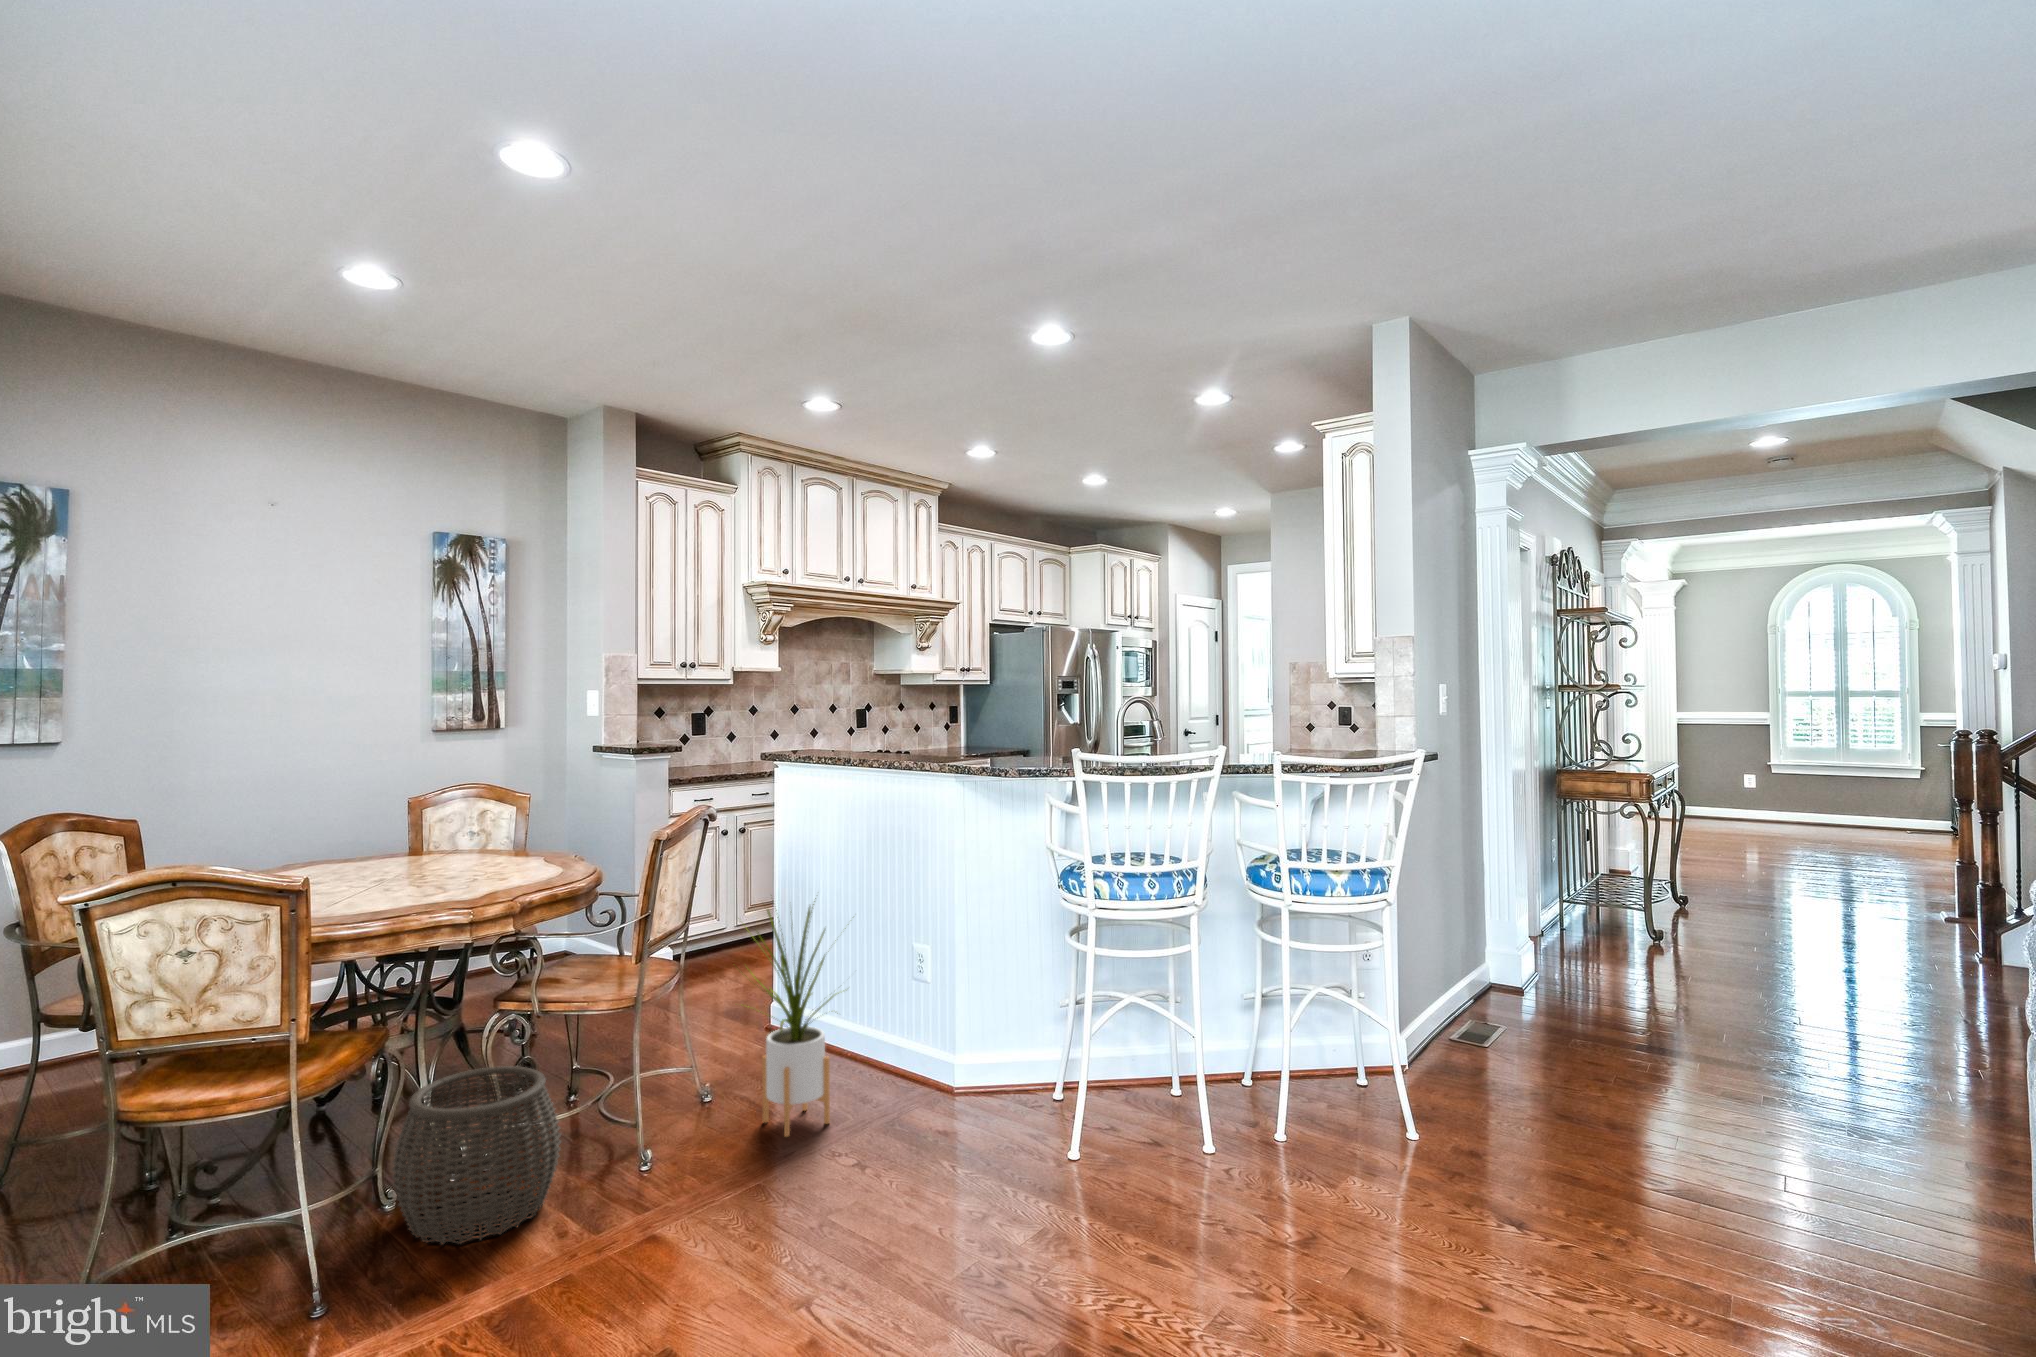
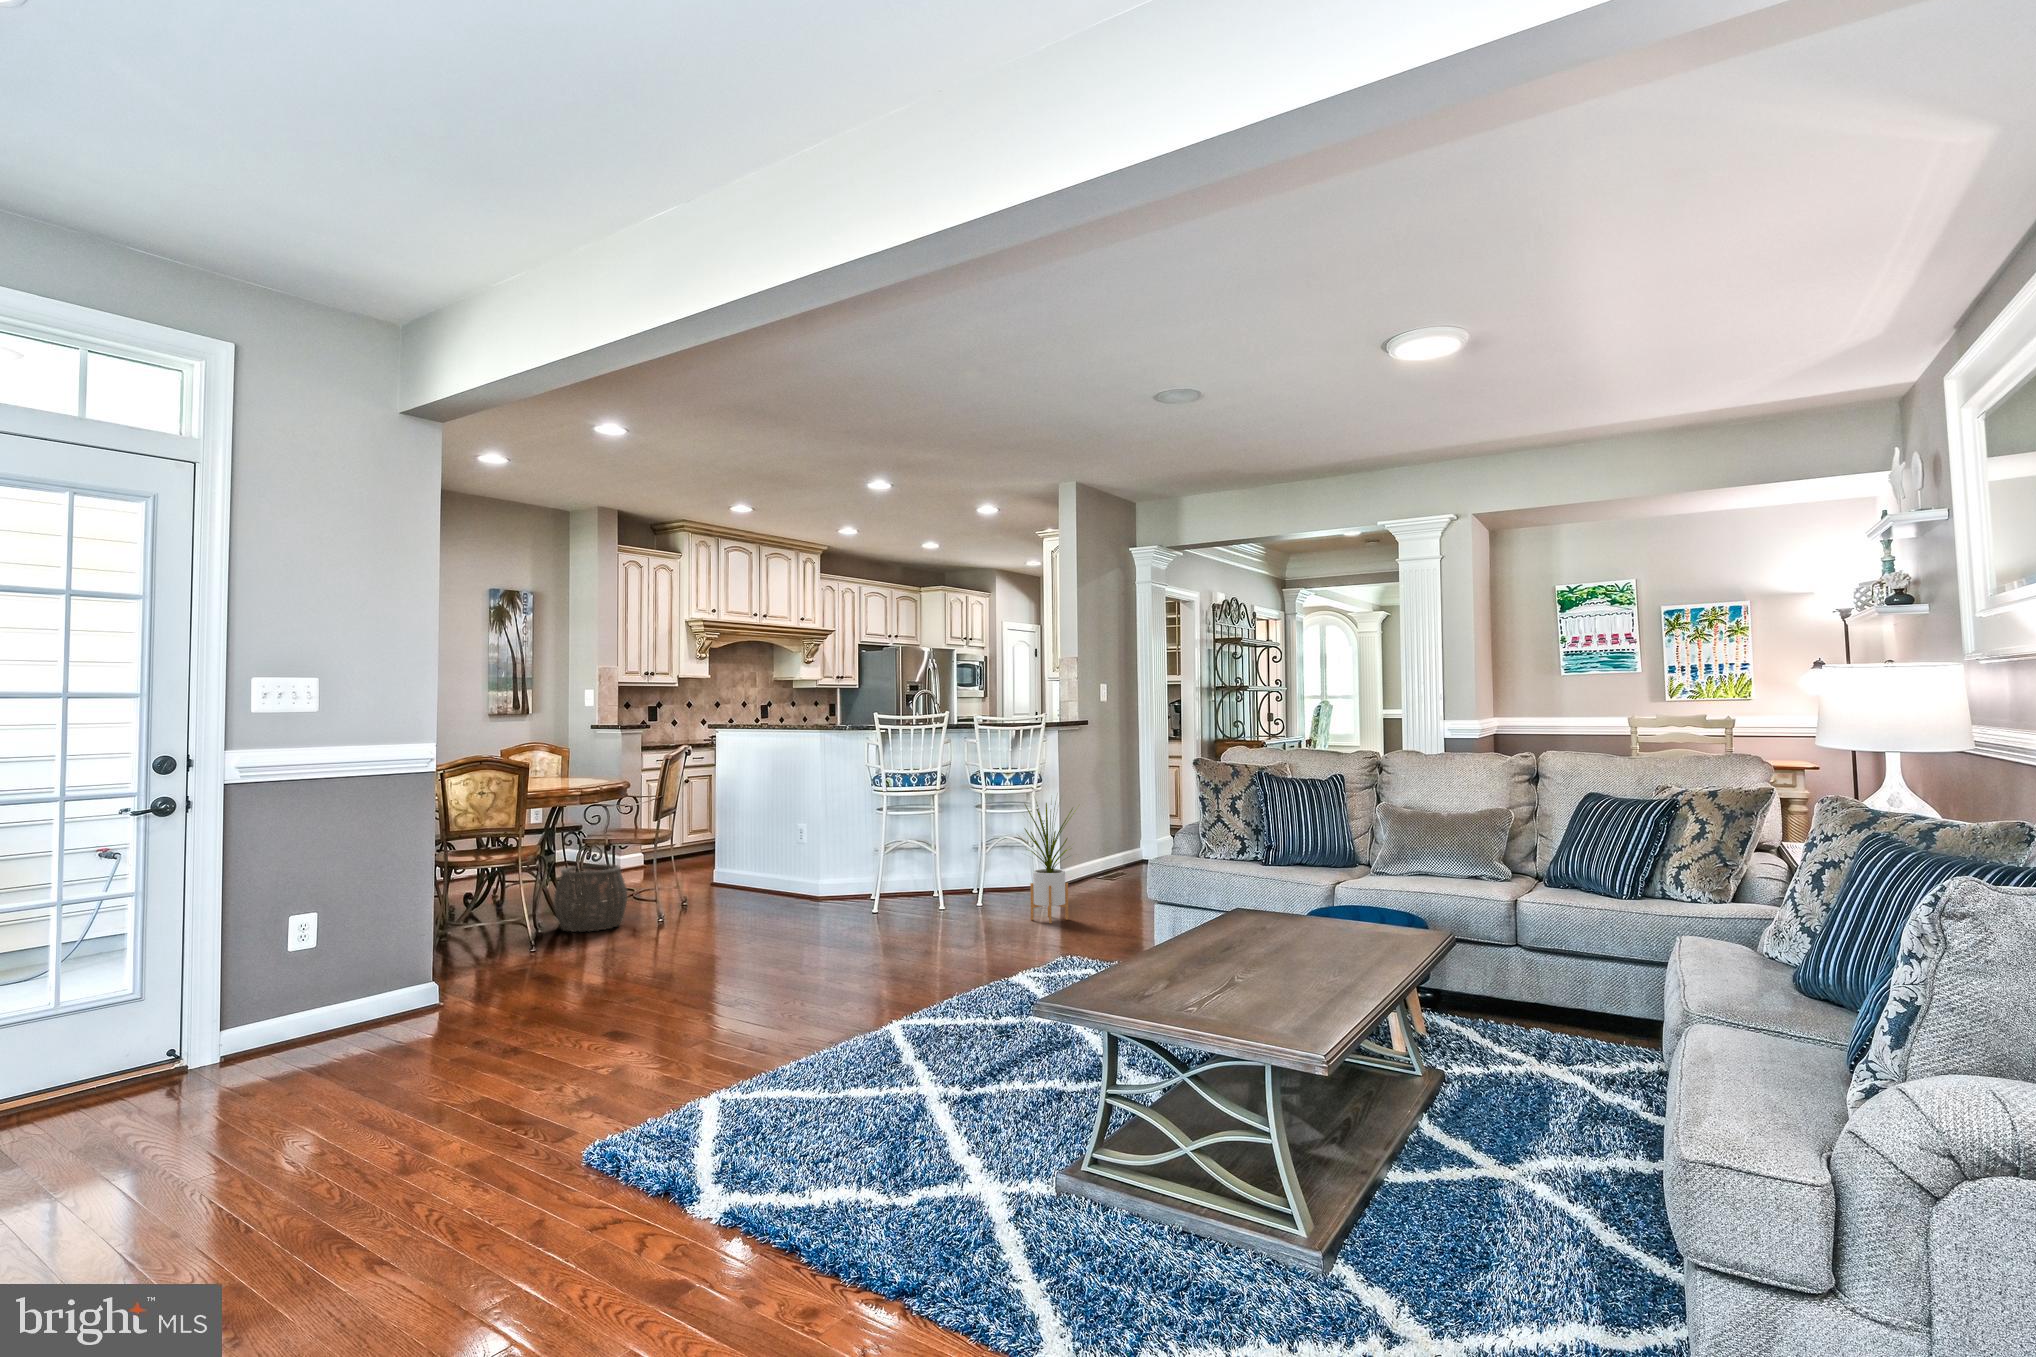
house plant: present [746,898,846,1137] -> present [1019,802,1076,923]

